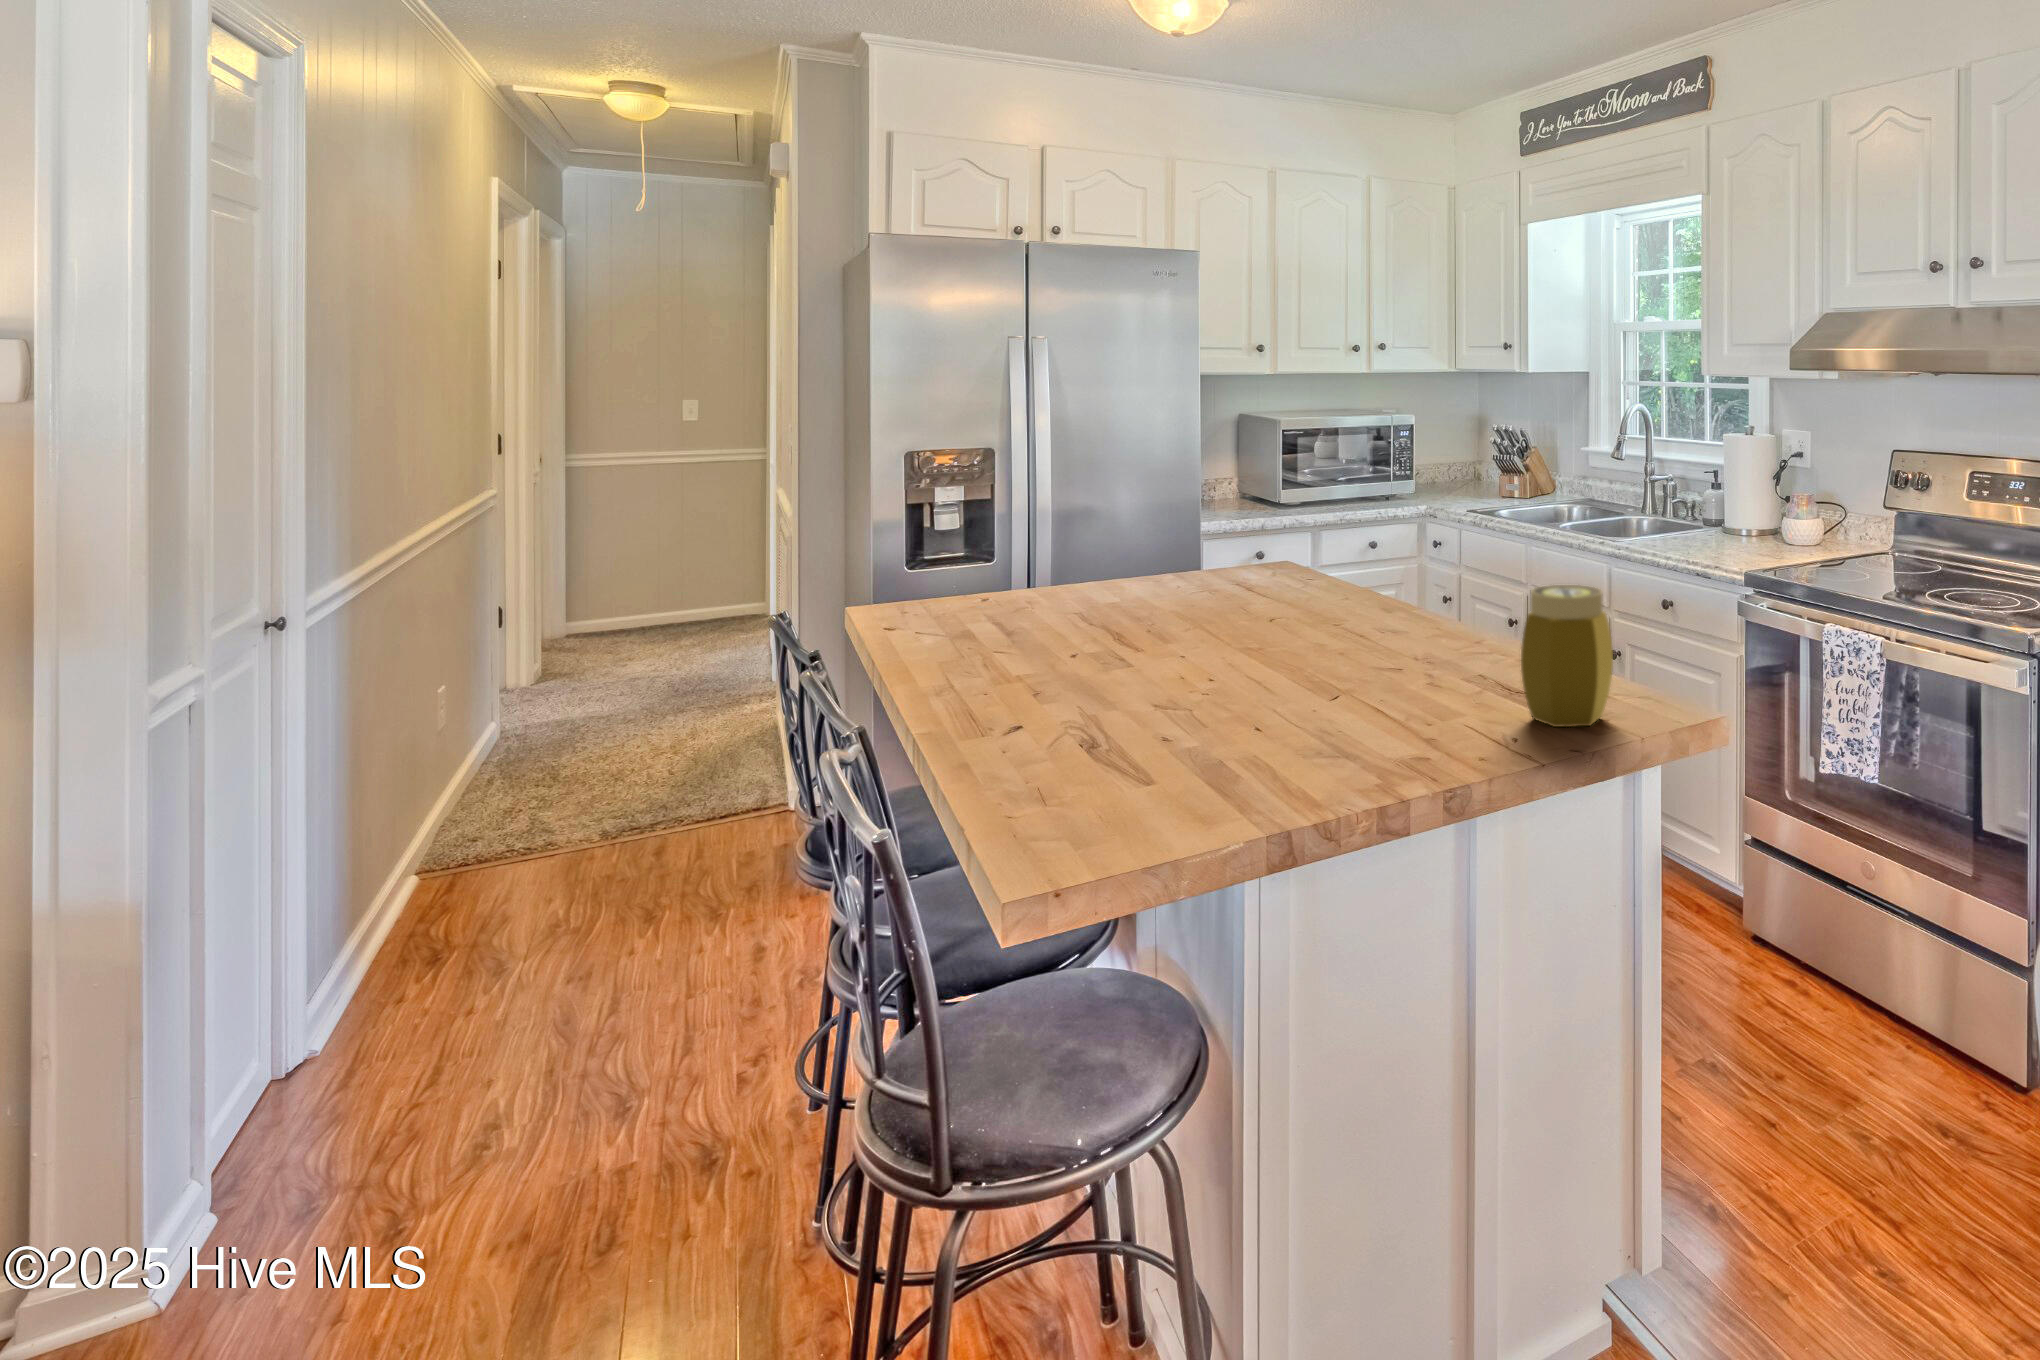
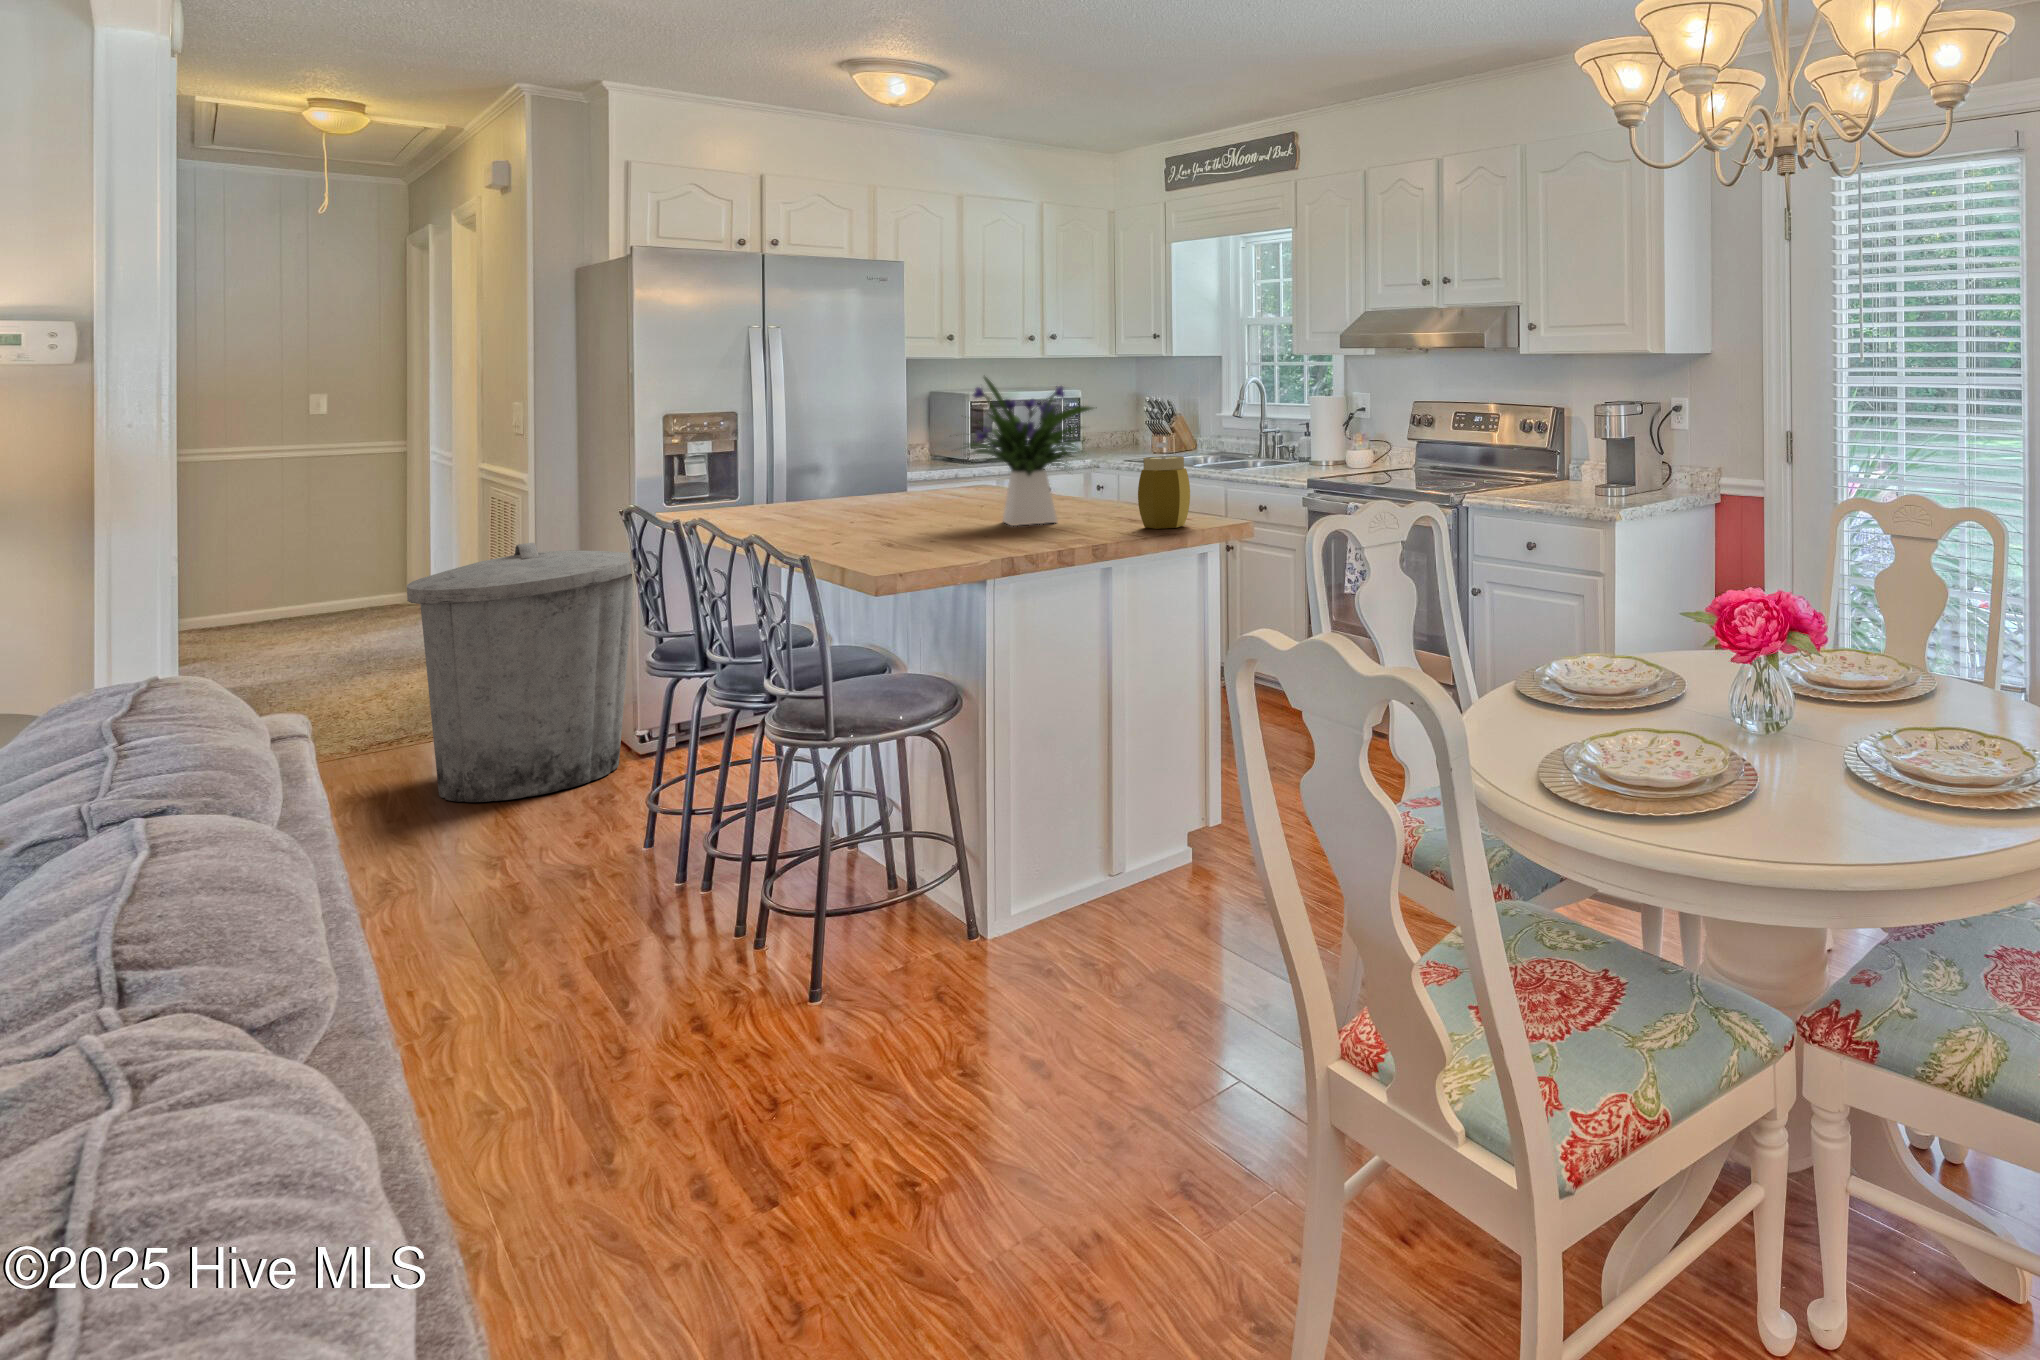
flower arrangement: none [1211,432,1448,692] -> present [967,377,1093,526]
trash can: none [590,620,871,971] -> present [407,543,633,802]

